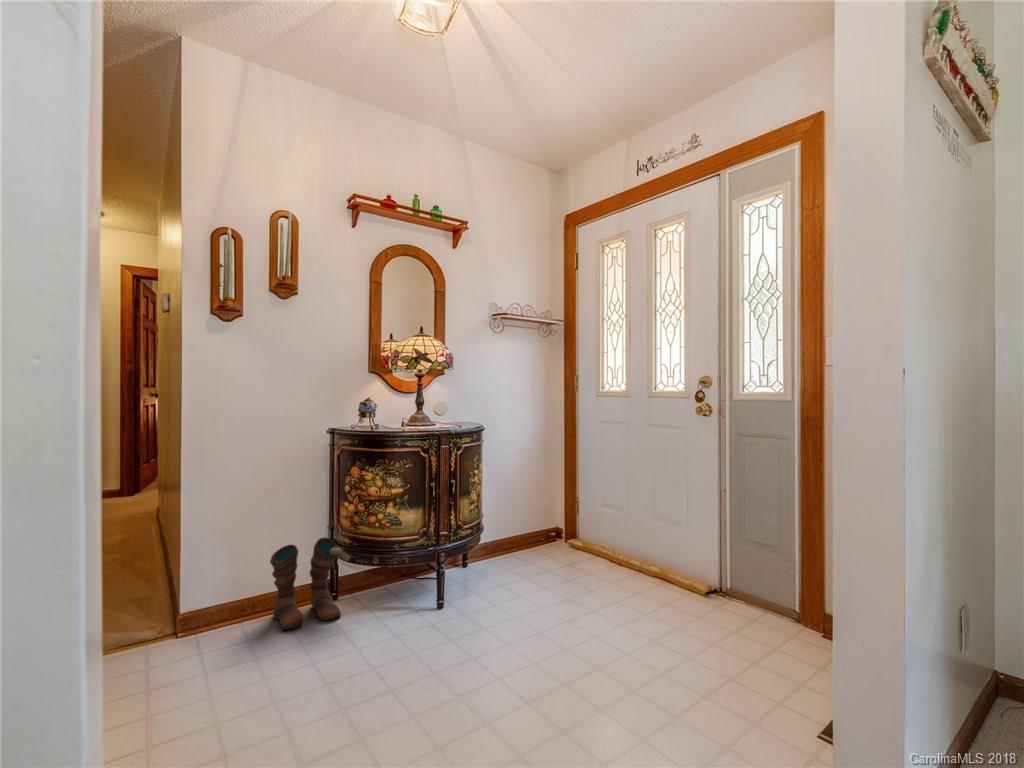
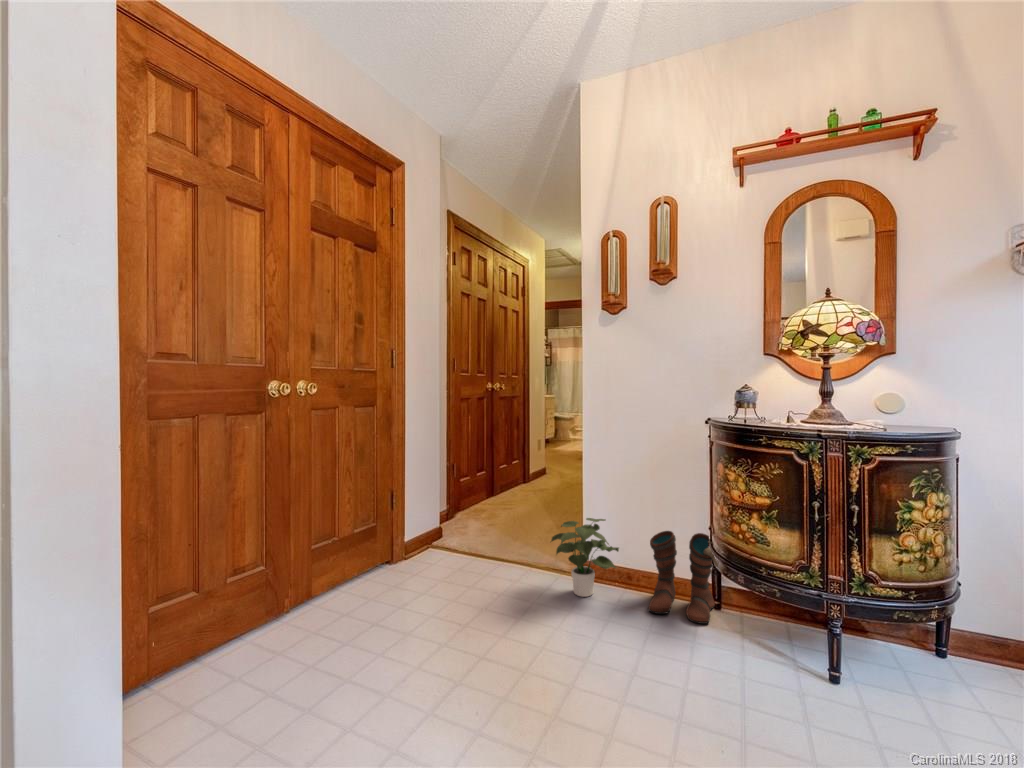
potted plant: none [141,552,243,653] -> present [551,518,619,597]

